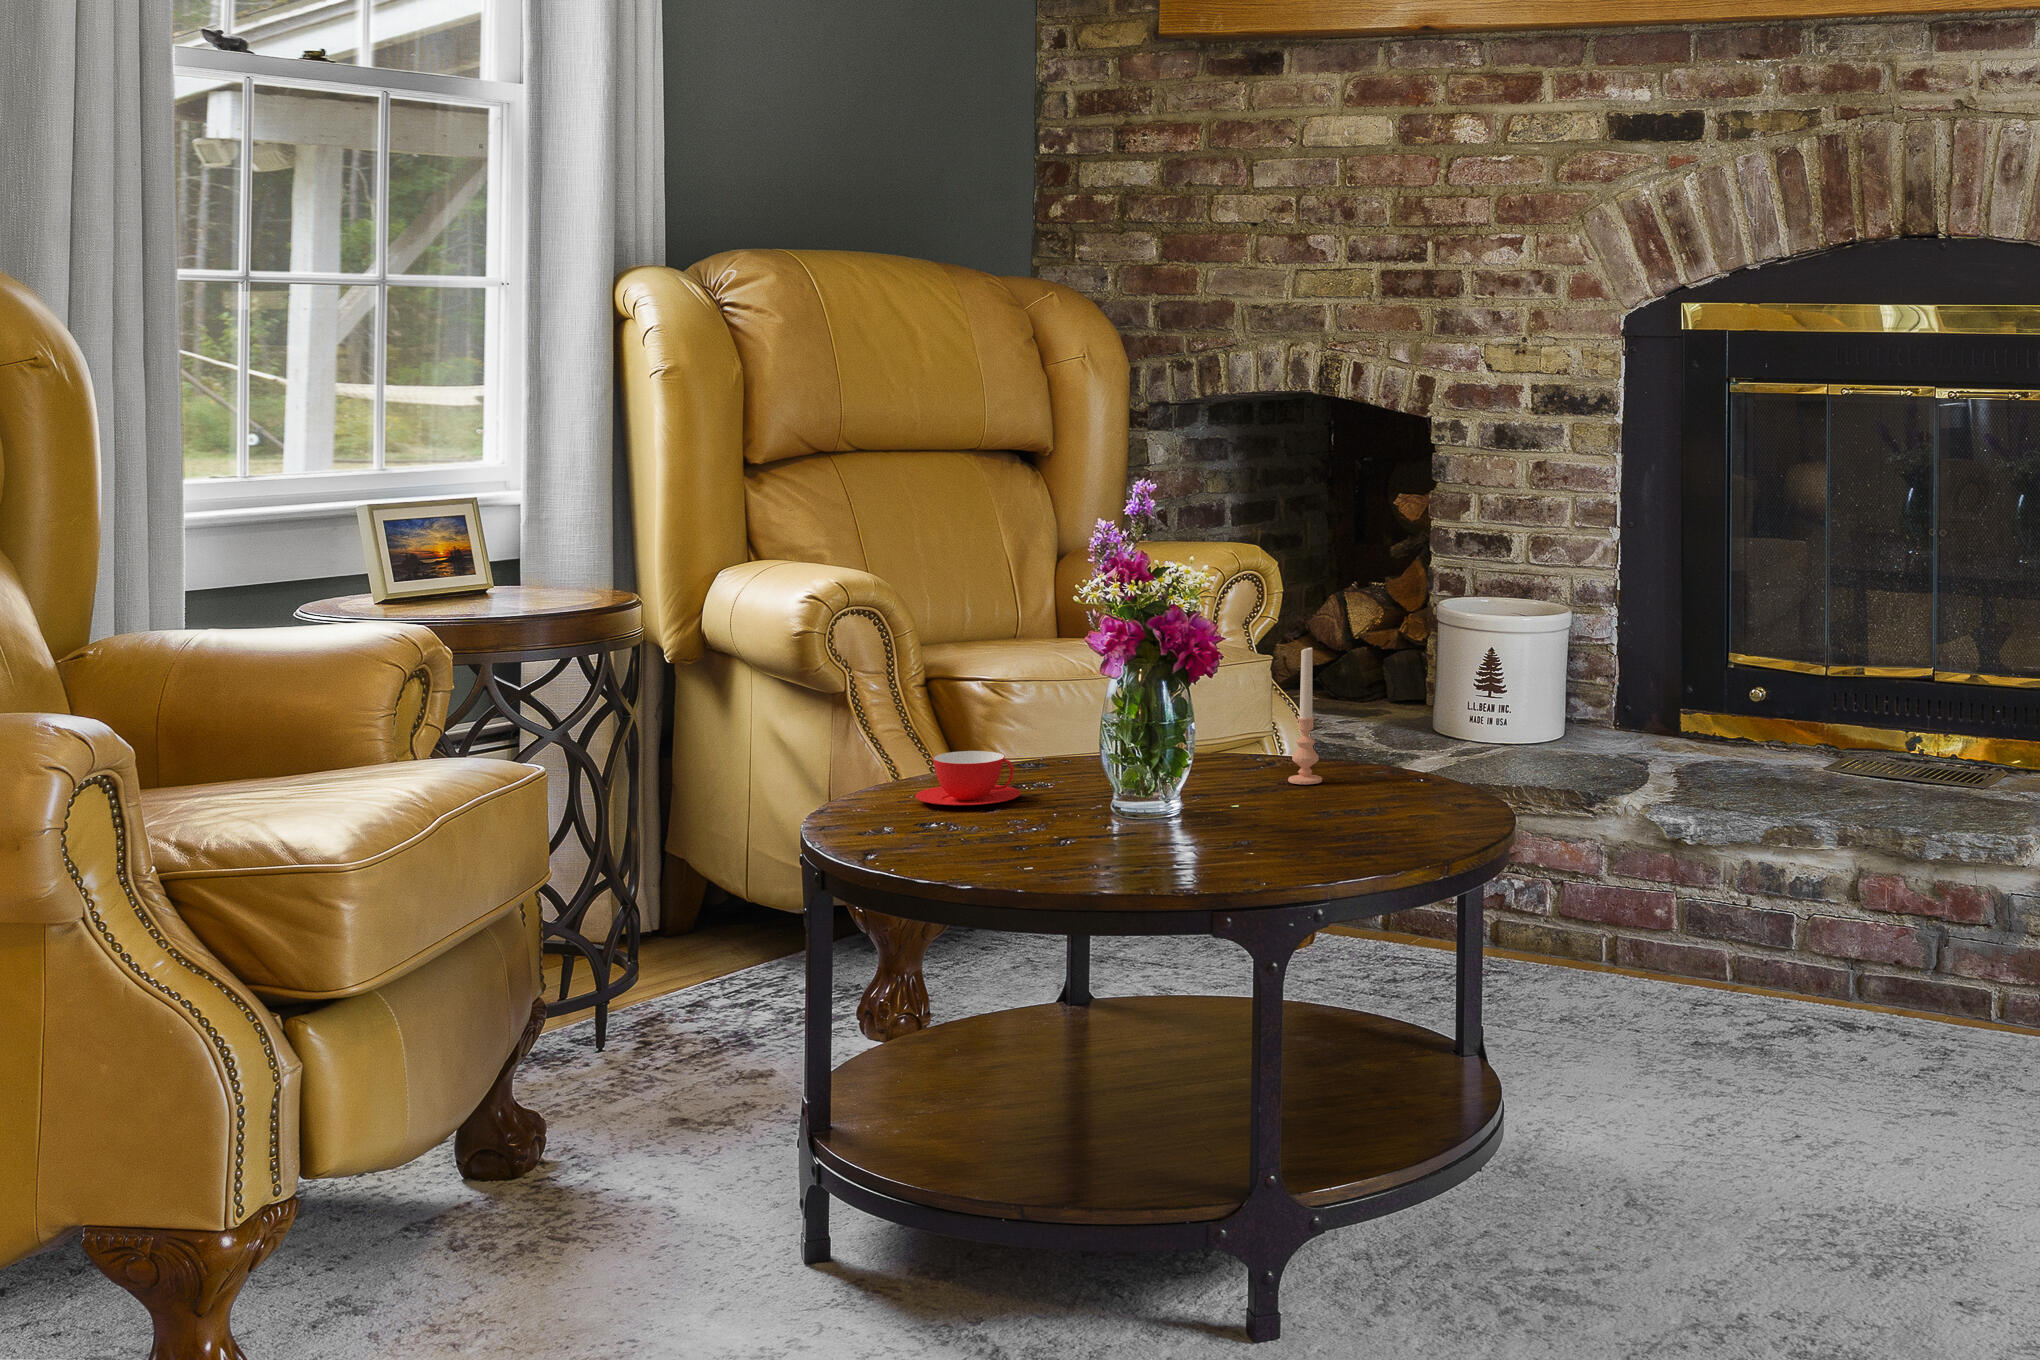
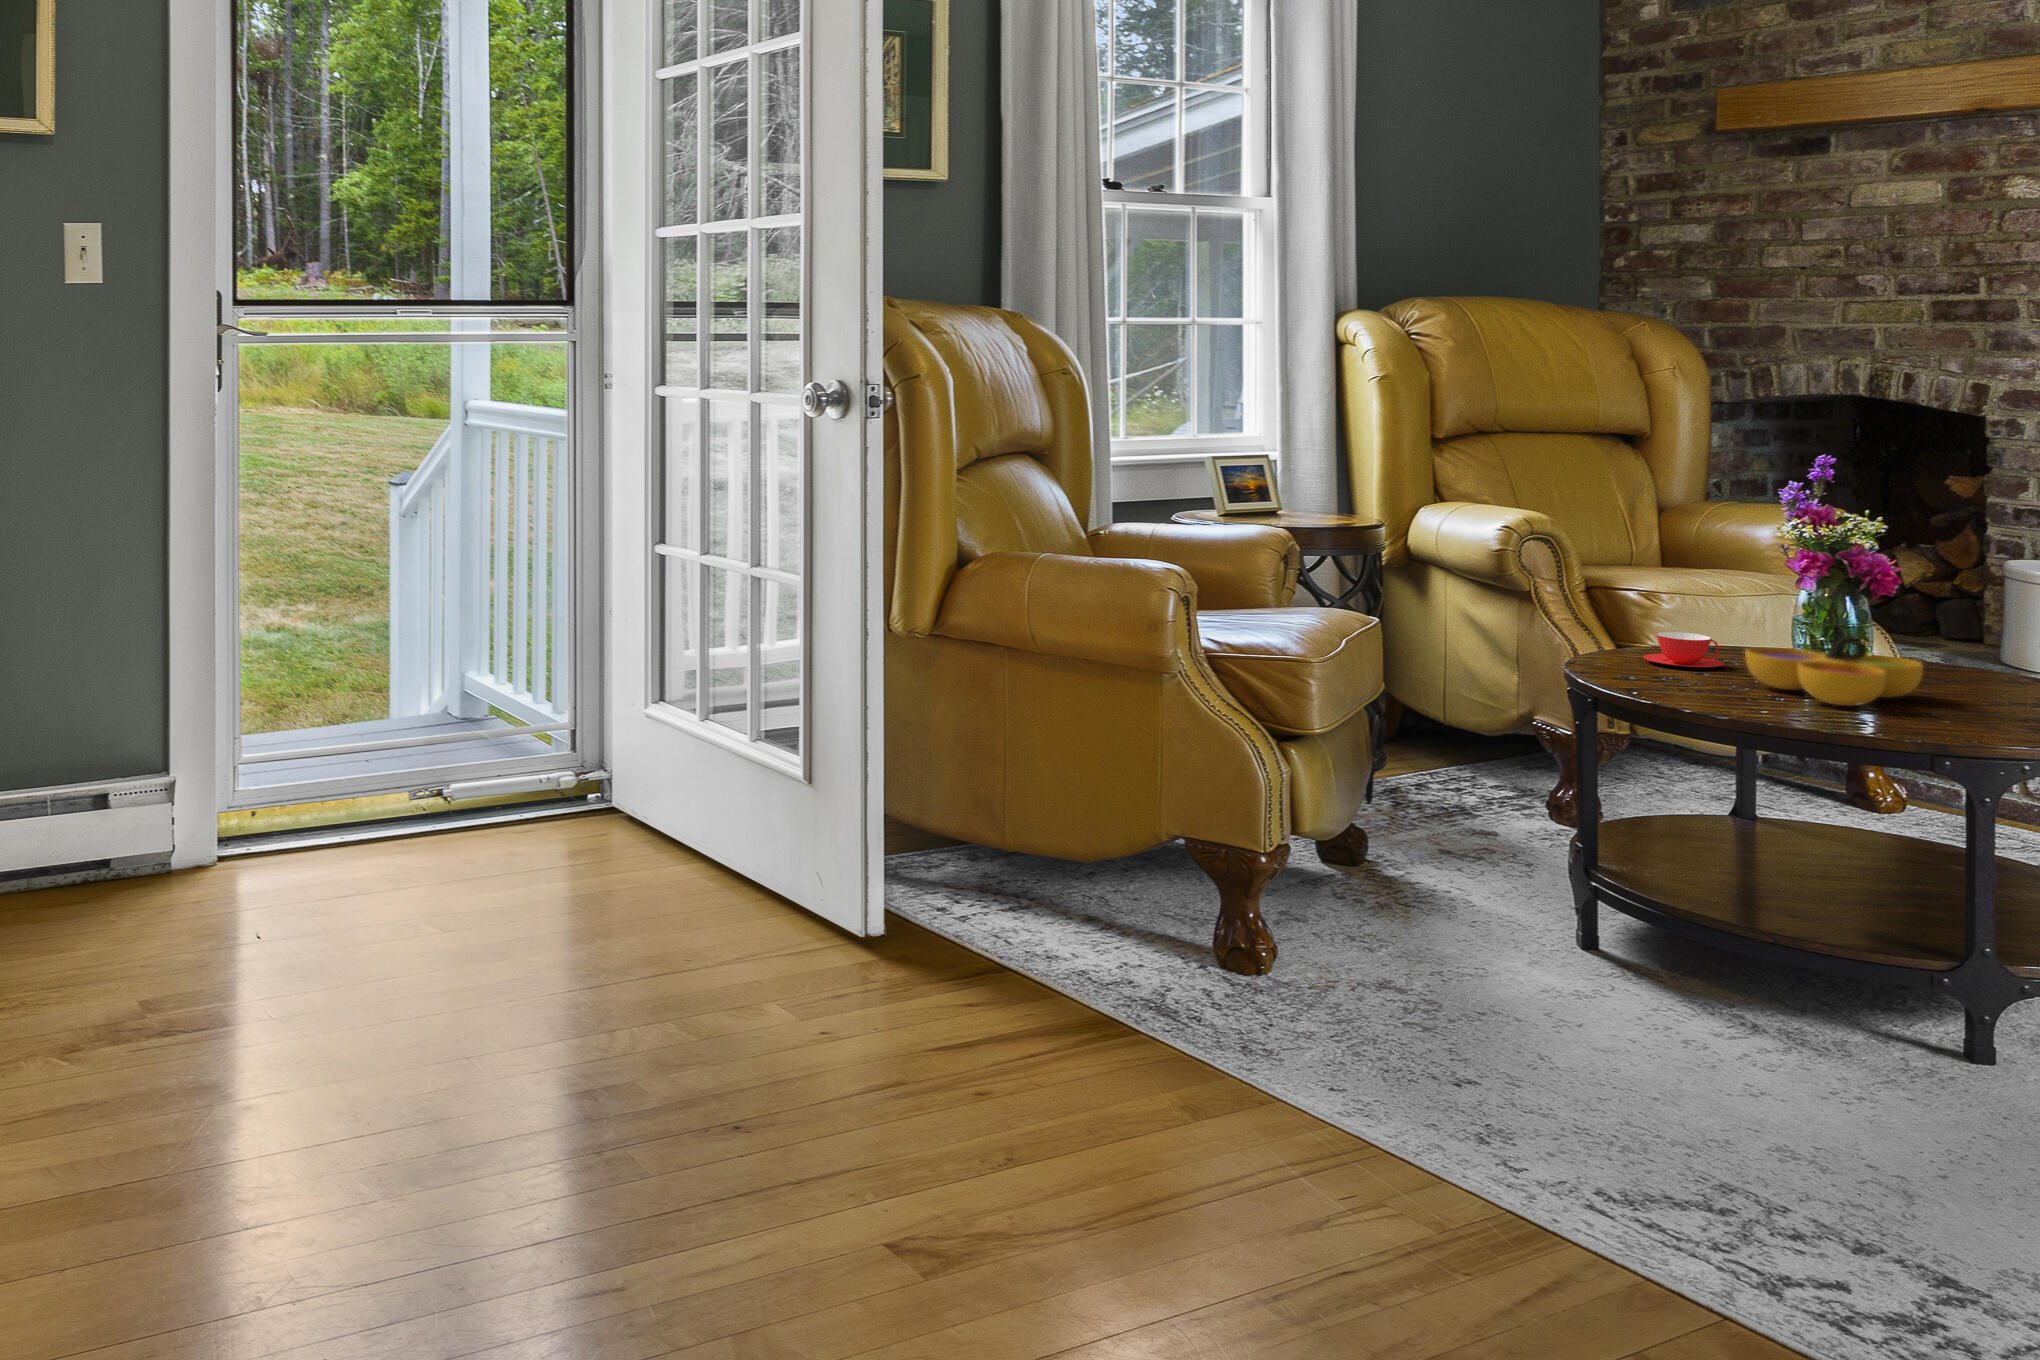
candle: present [1288,648,1322,784] -> none [1943,580,1974,679]
decorative bowl: none [1023,744,1238,853] -> present [1745,636,1923,706]

